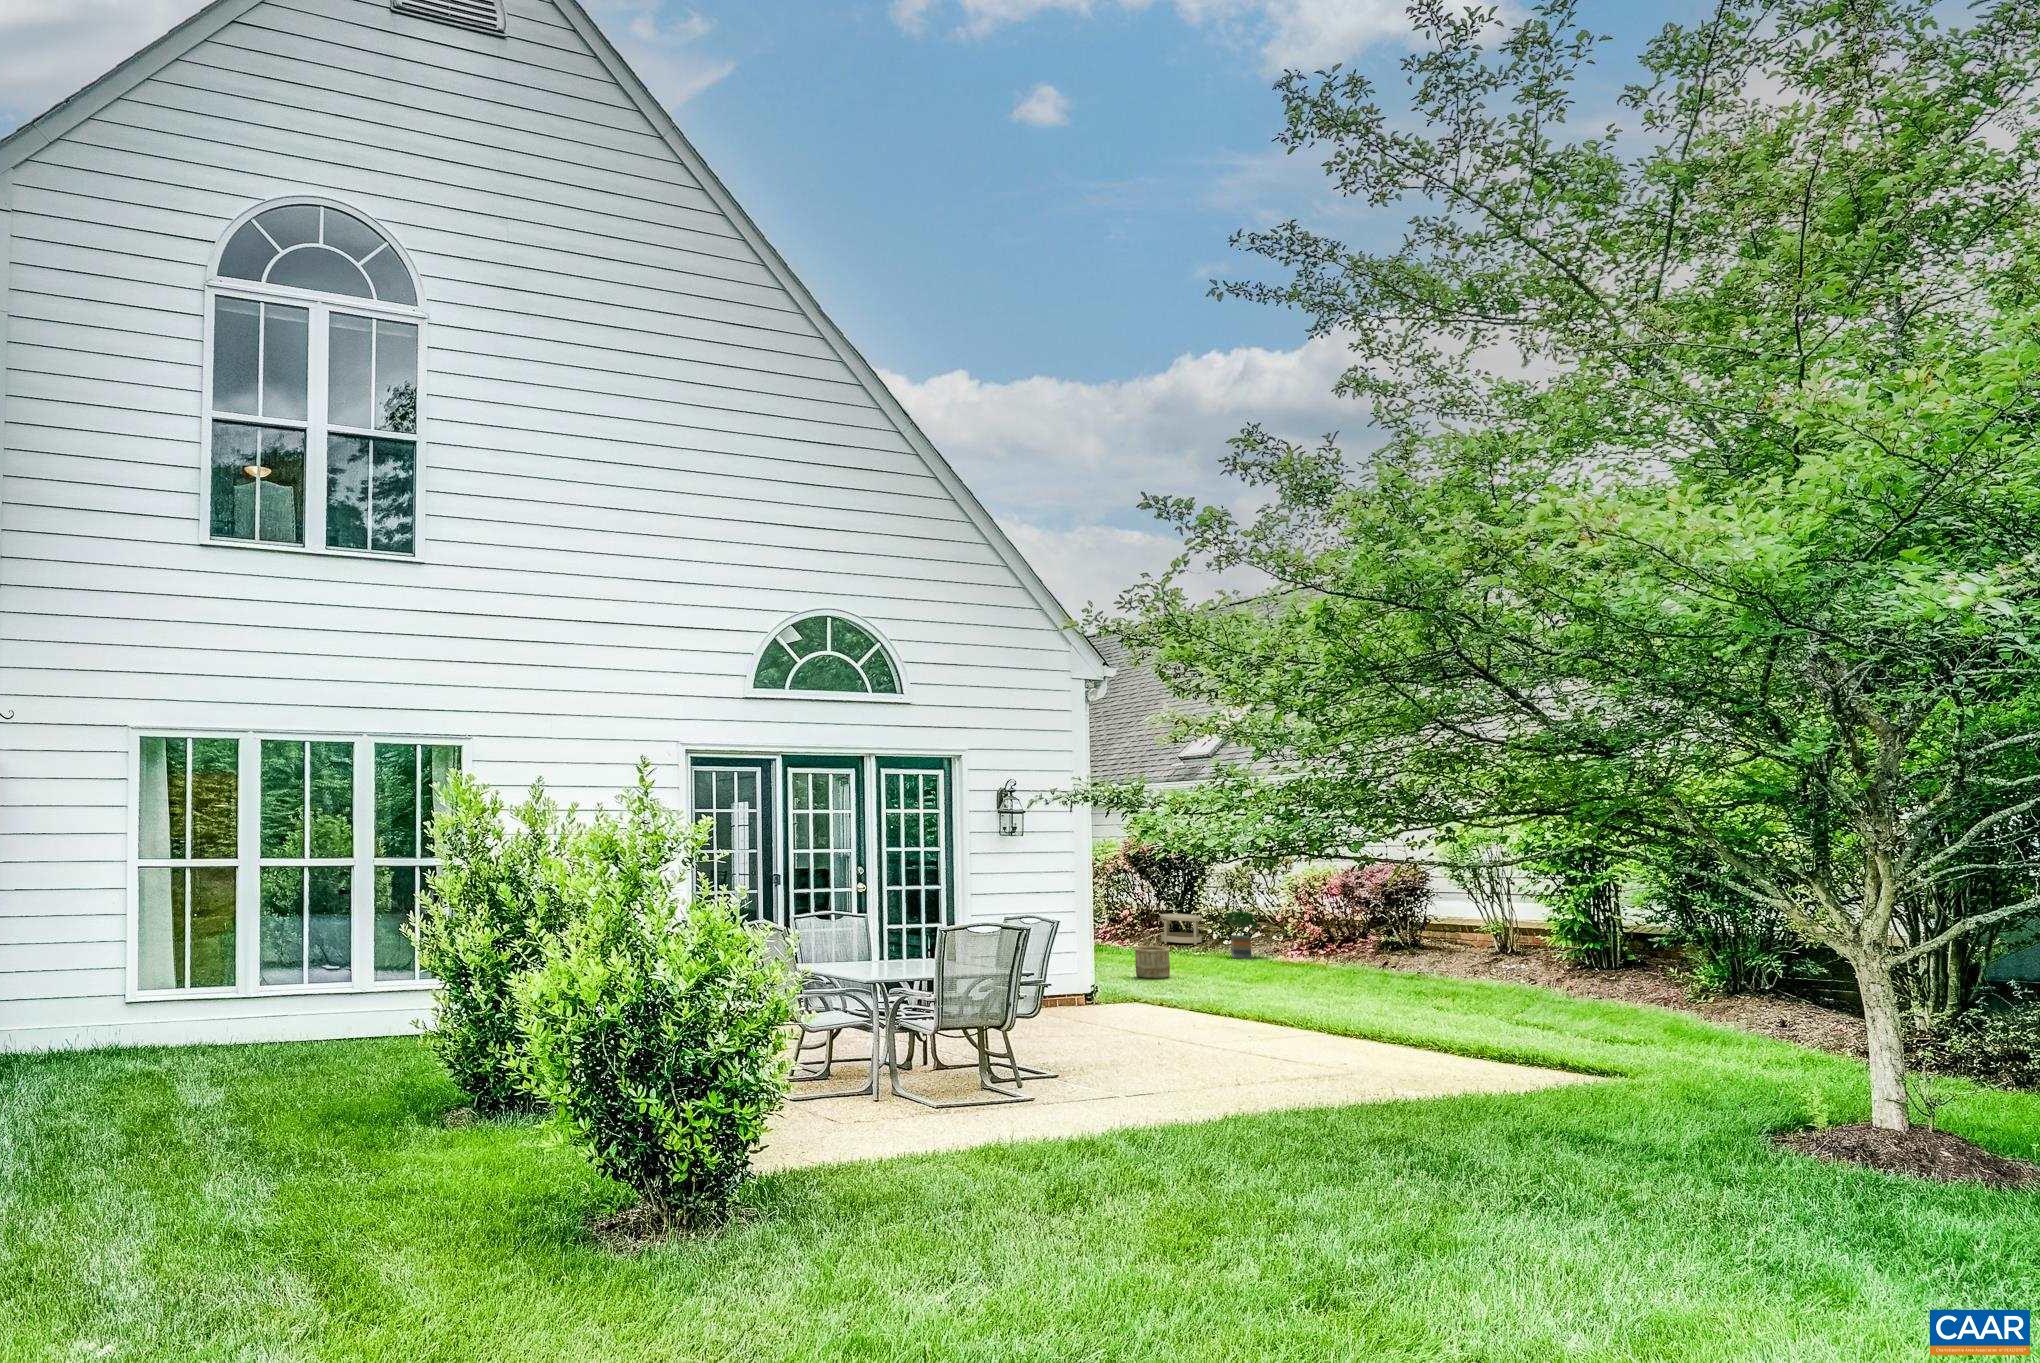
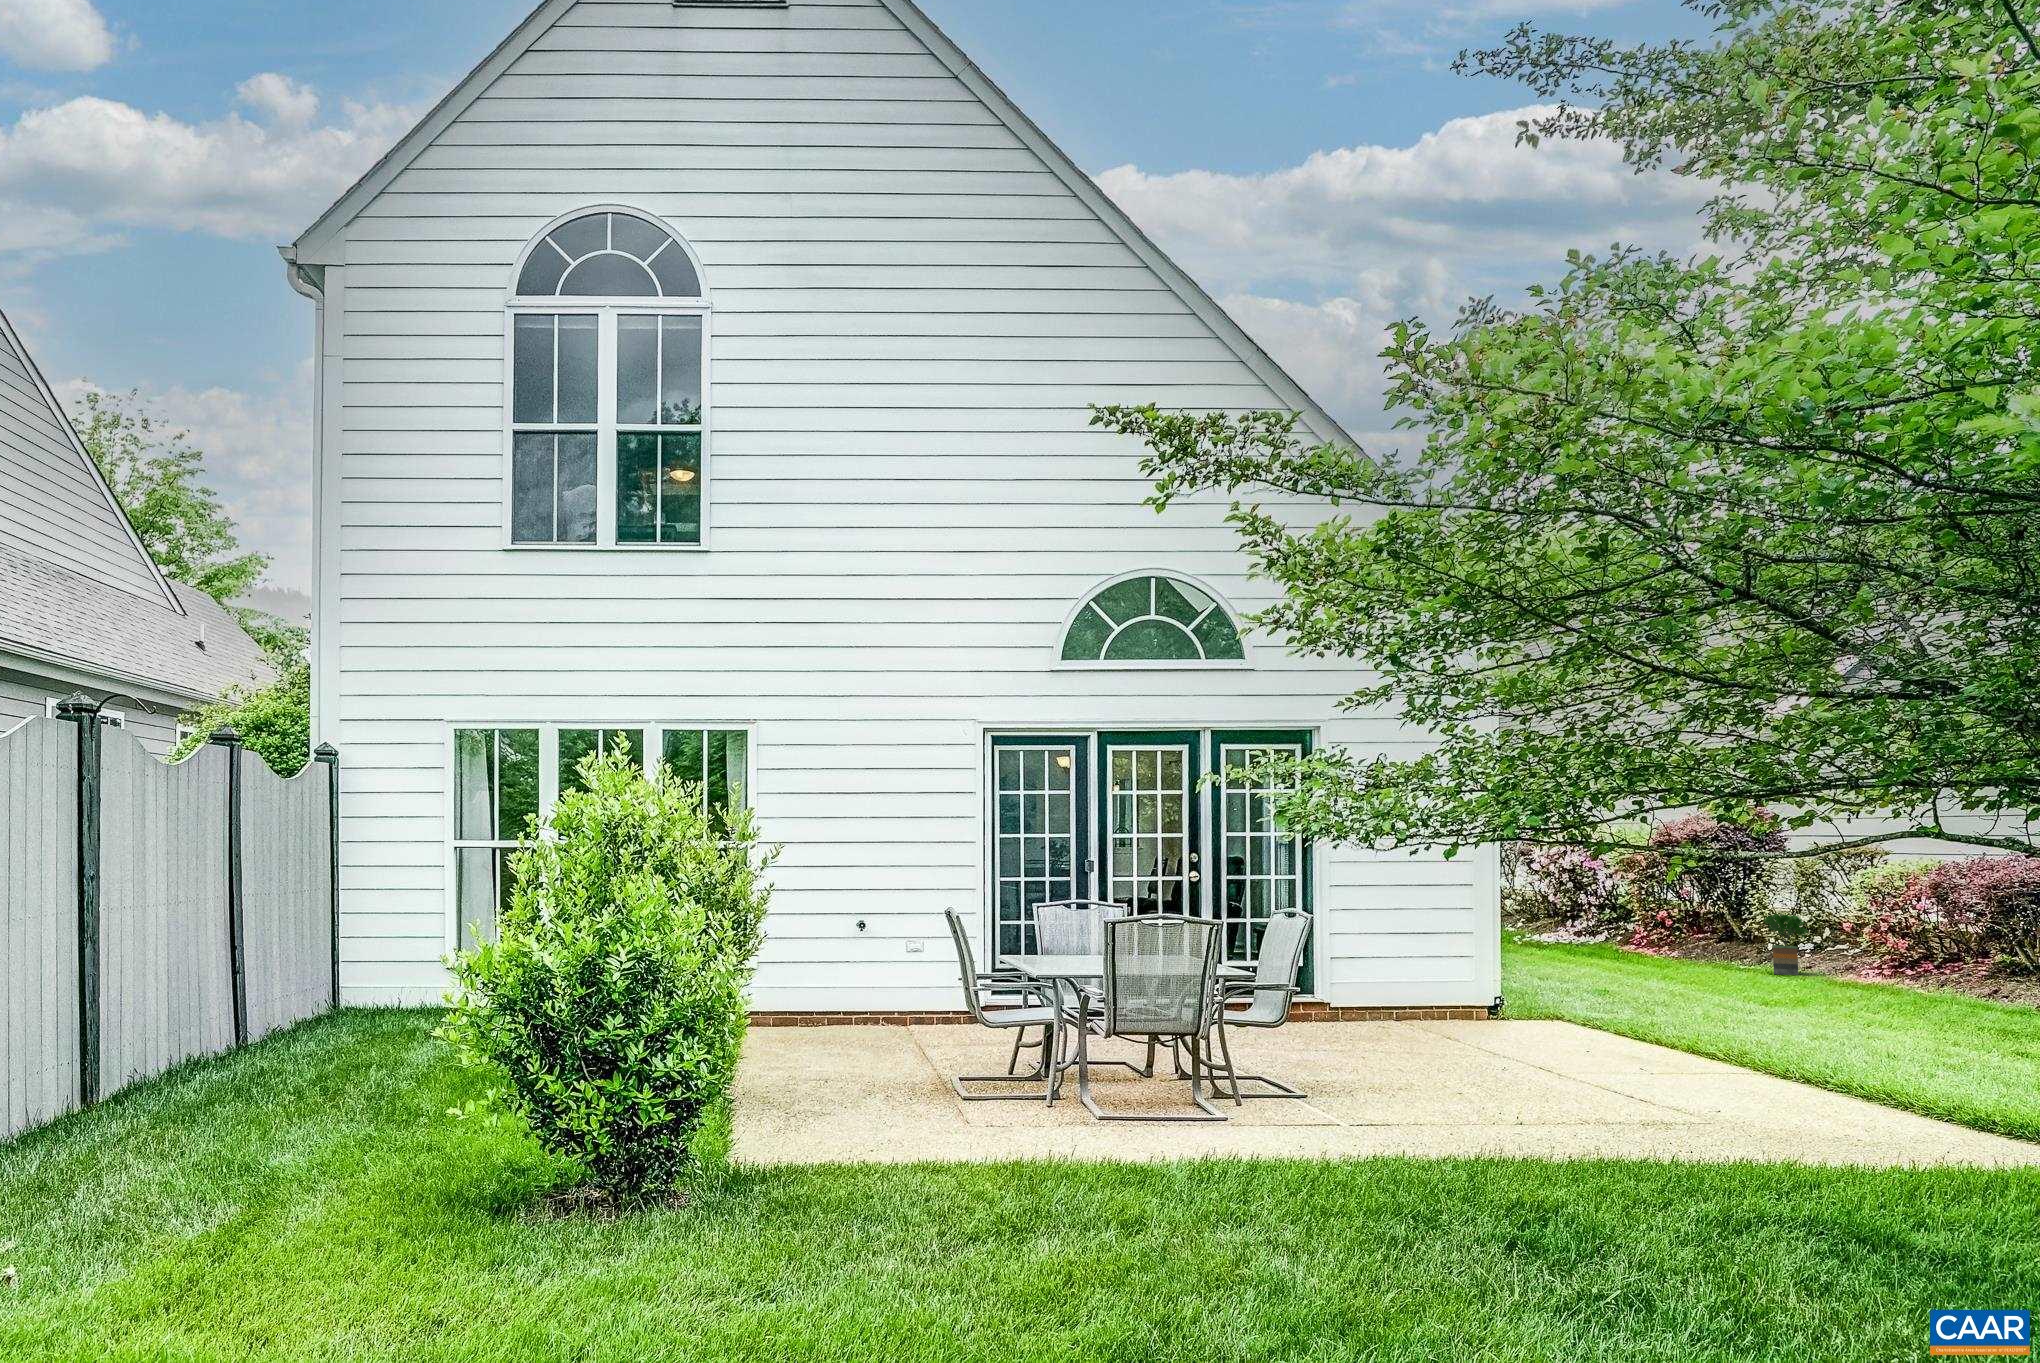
side table: present [1160,914,1202,945] -> none [1703,918,1763,959]
wooden bucket: present [1134,946,1170,978] -> none [1602,953,1652,993]

